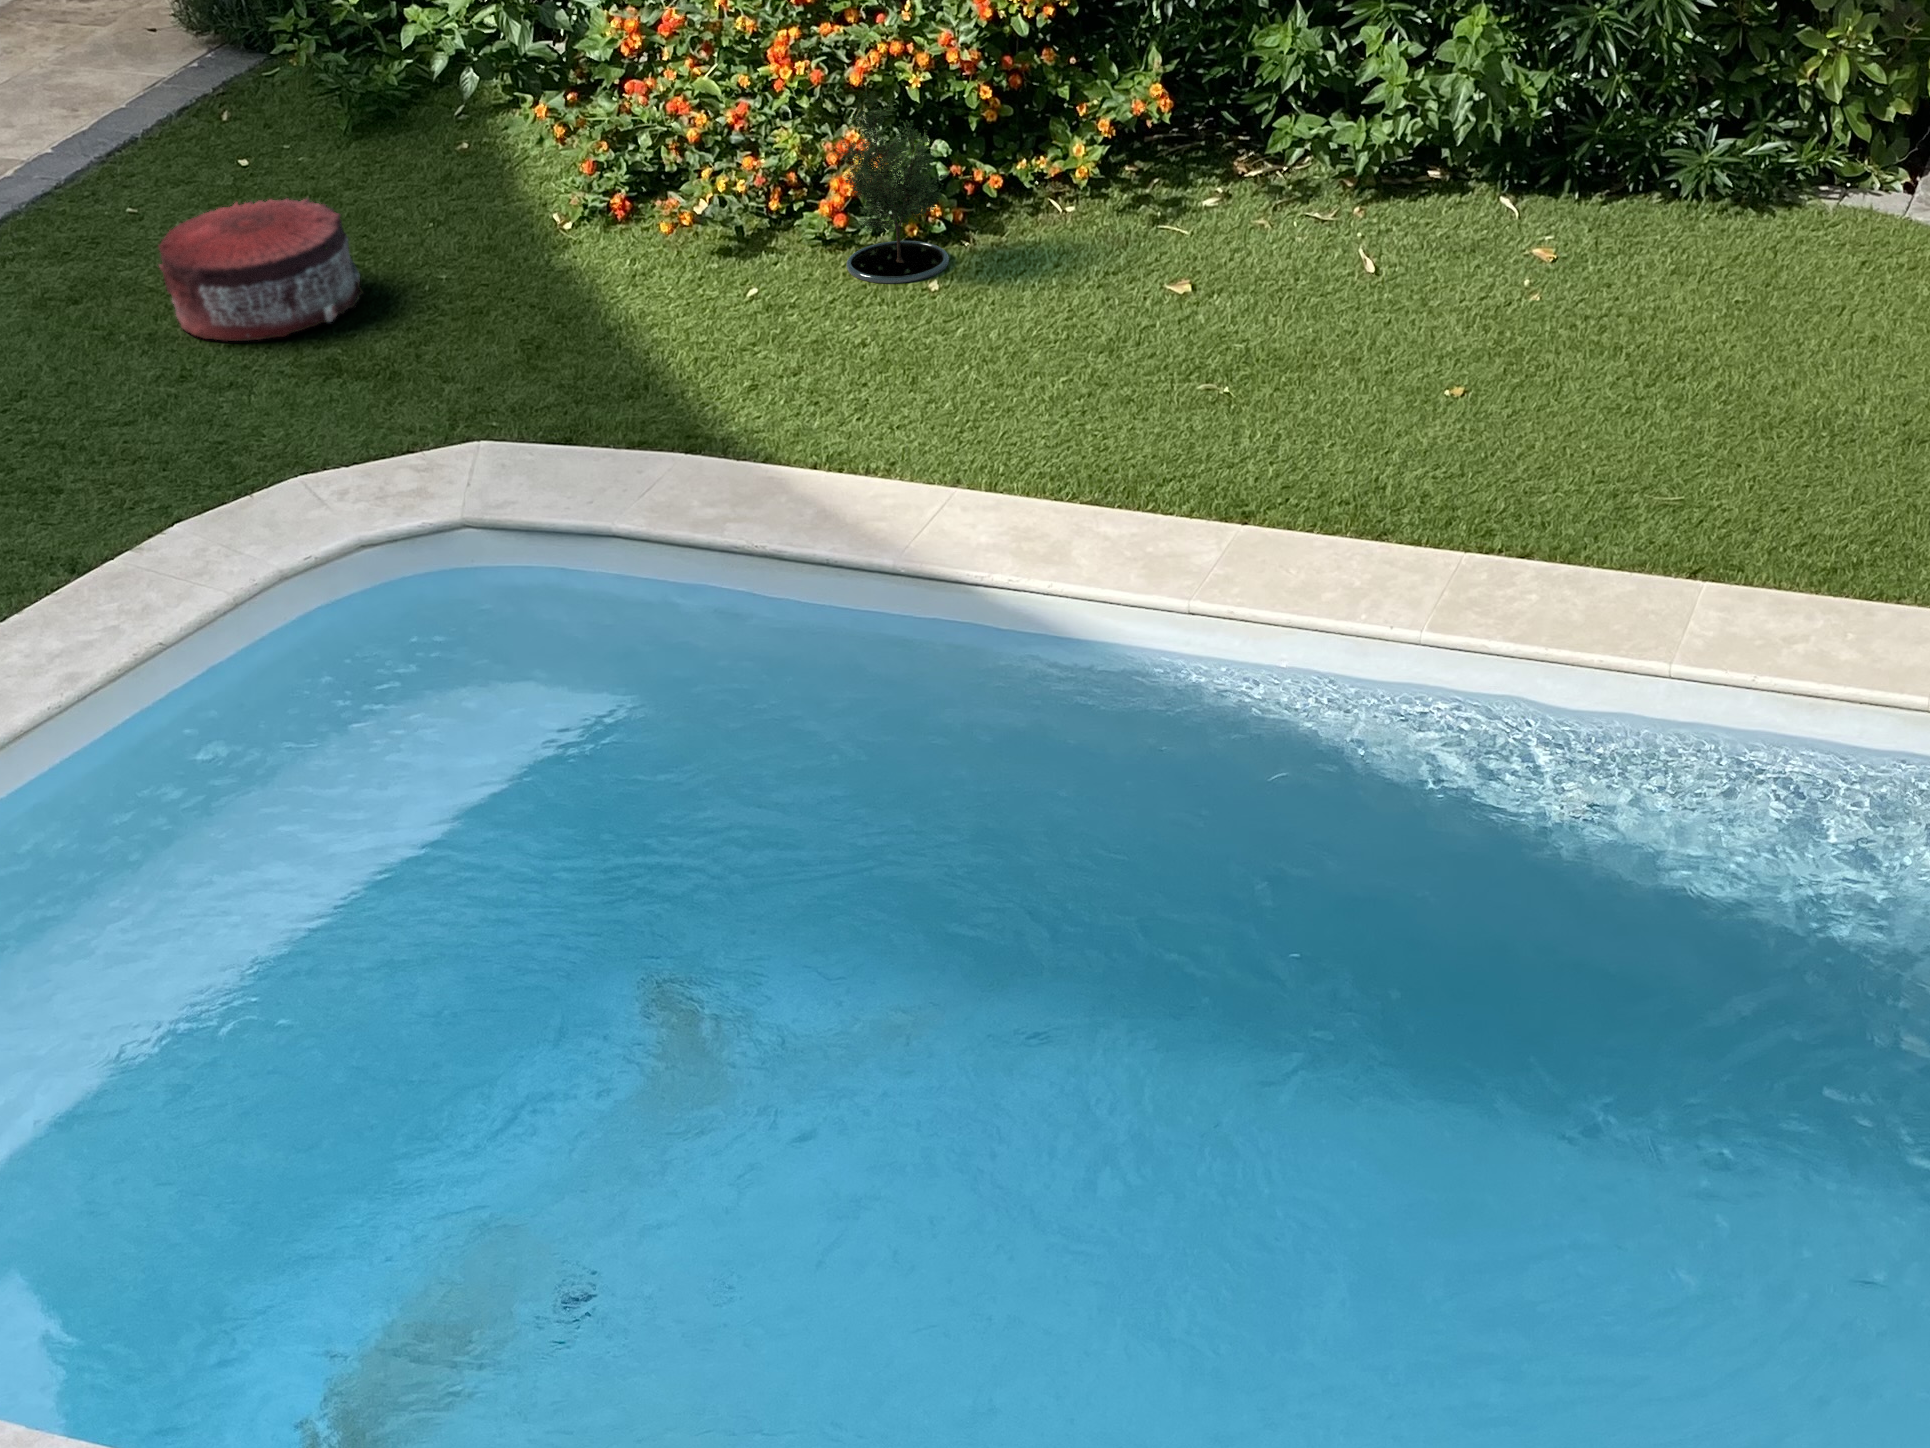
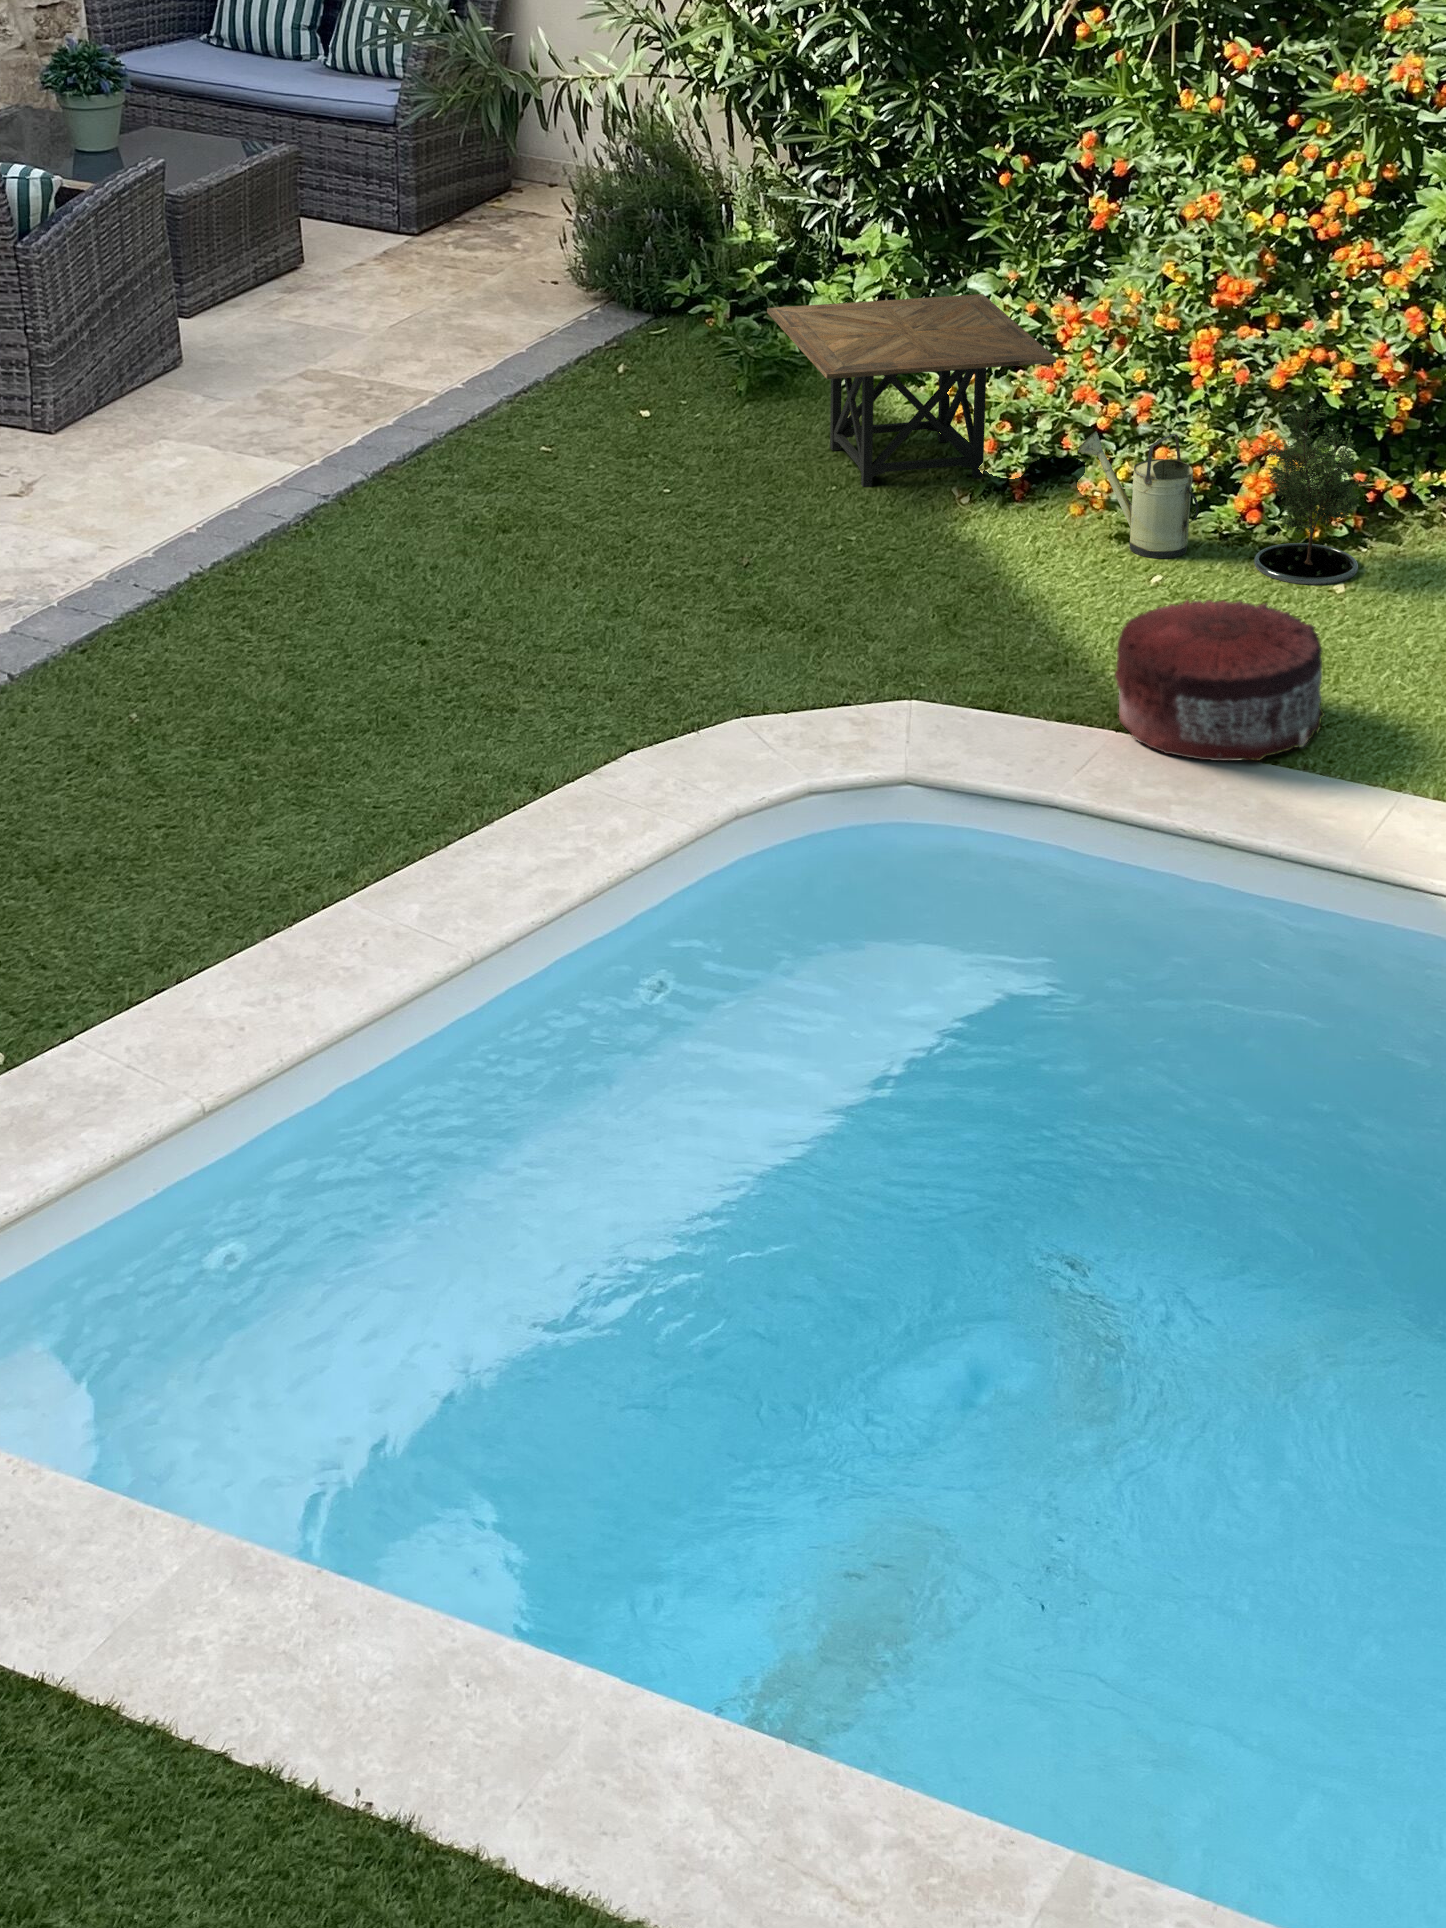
side table: none [353,11,641,223] -> present [767,294,1056,487]
watering can: none [663,144,785,270] -> present [1078,431,1199,558]
pouf: present [159,198,364,341] -> present [1115,599,1325,761]

